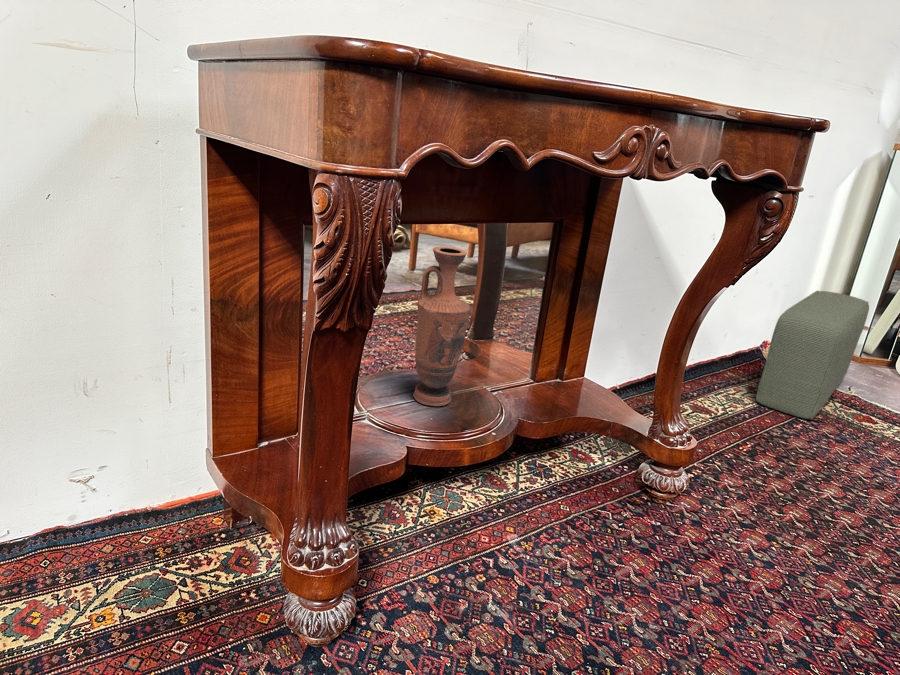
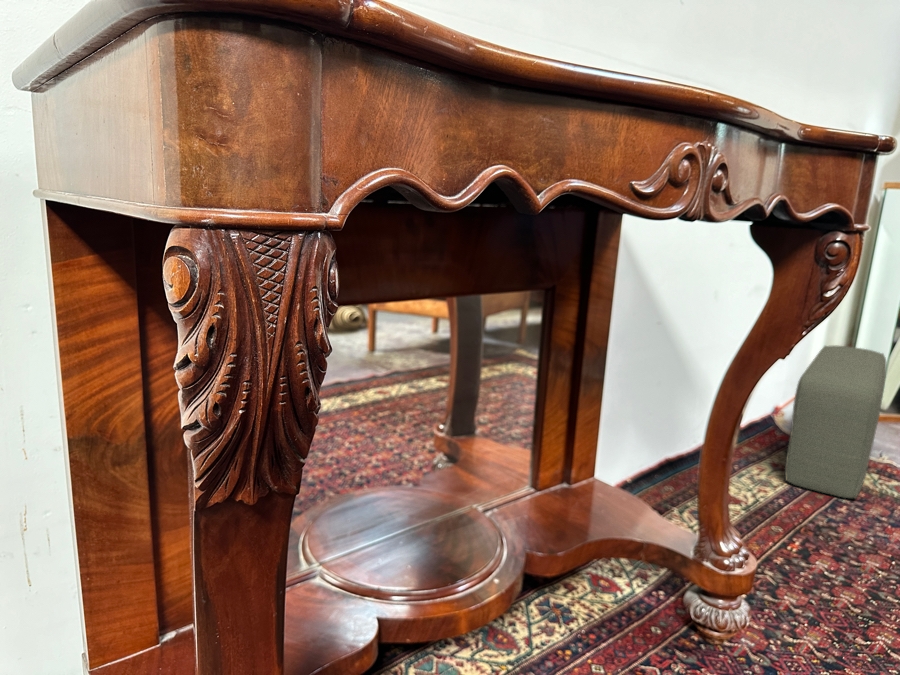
vase: present [413,246,471,406] -> none [377,333,447,545]

